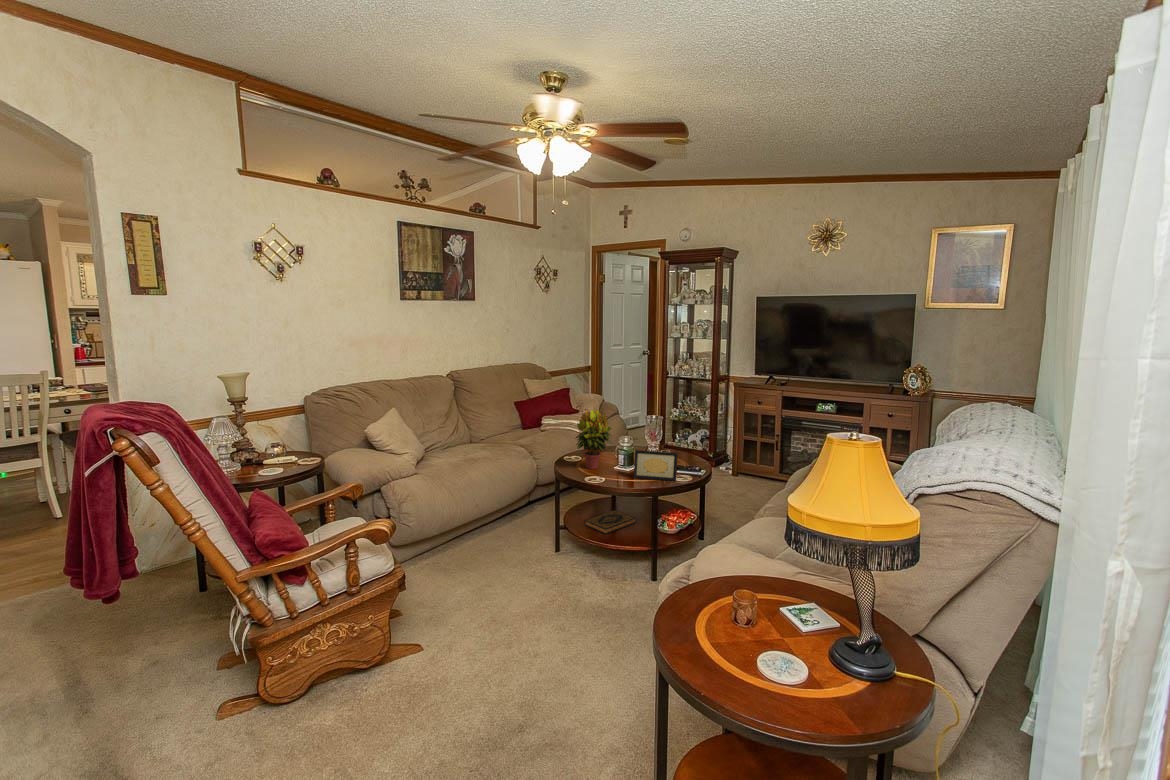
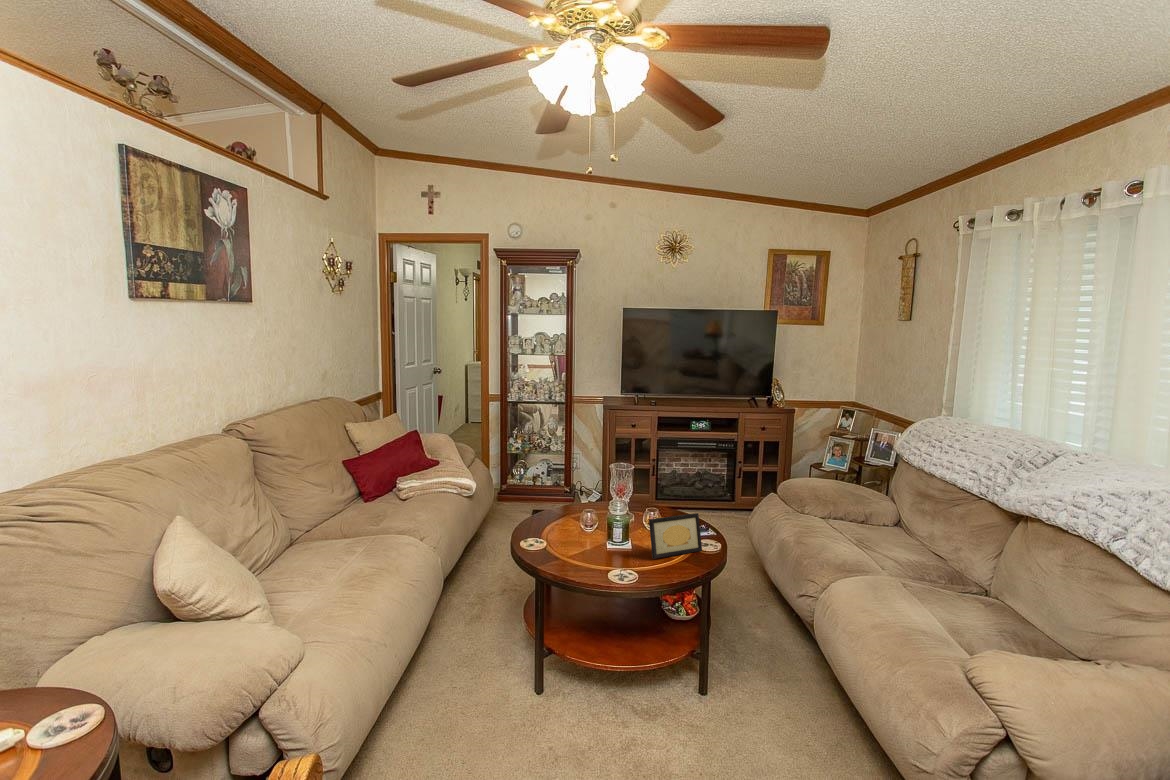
potted plant: present [575,409,612,469] -> none [547,467,604,557]
hardback book: present [584,510,636,534] -> none [581,605,634,650]

